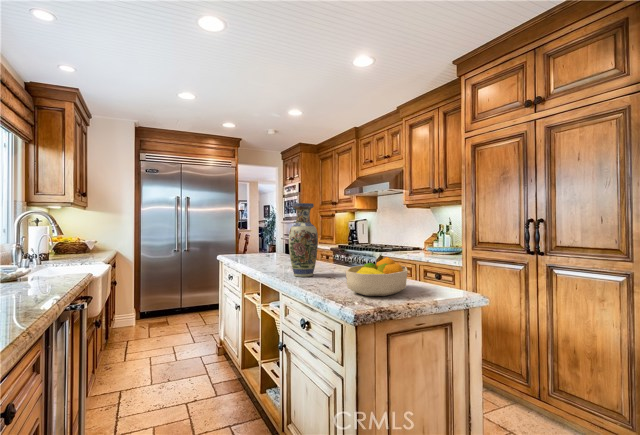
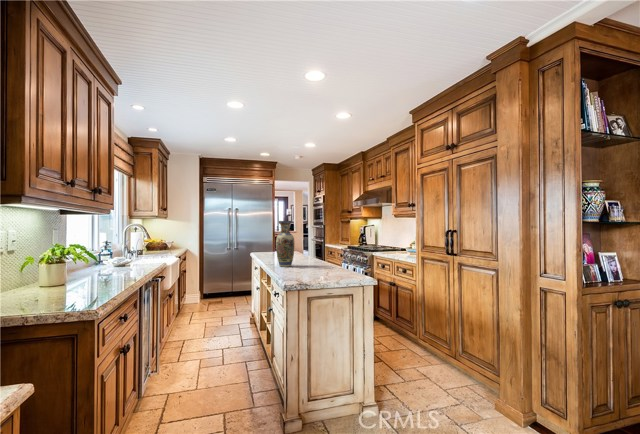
fruit bowl: present [346,257,408,296] -> none [292,255,333,277]

